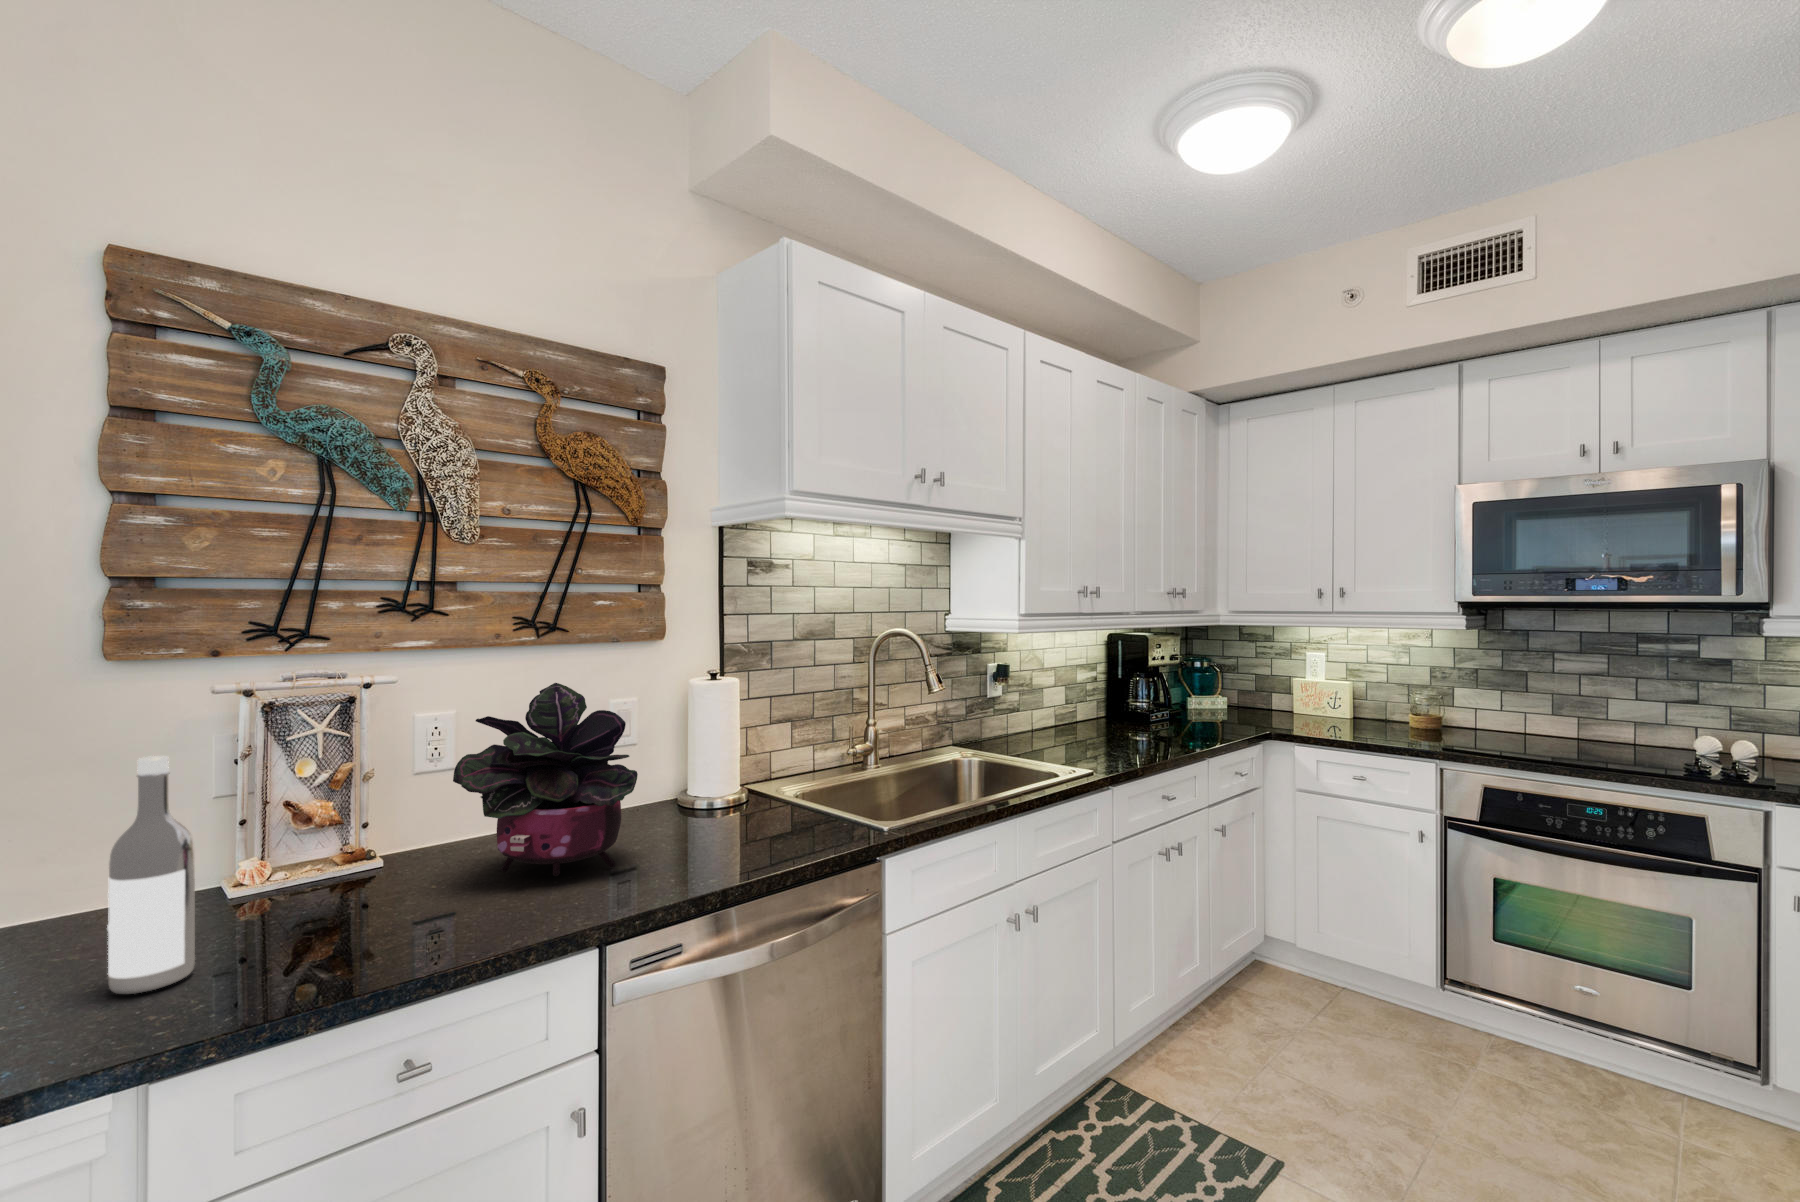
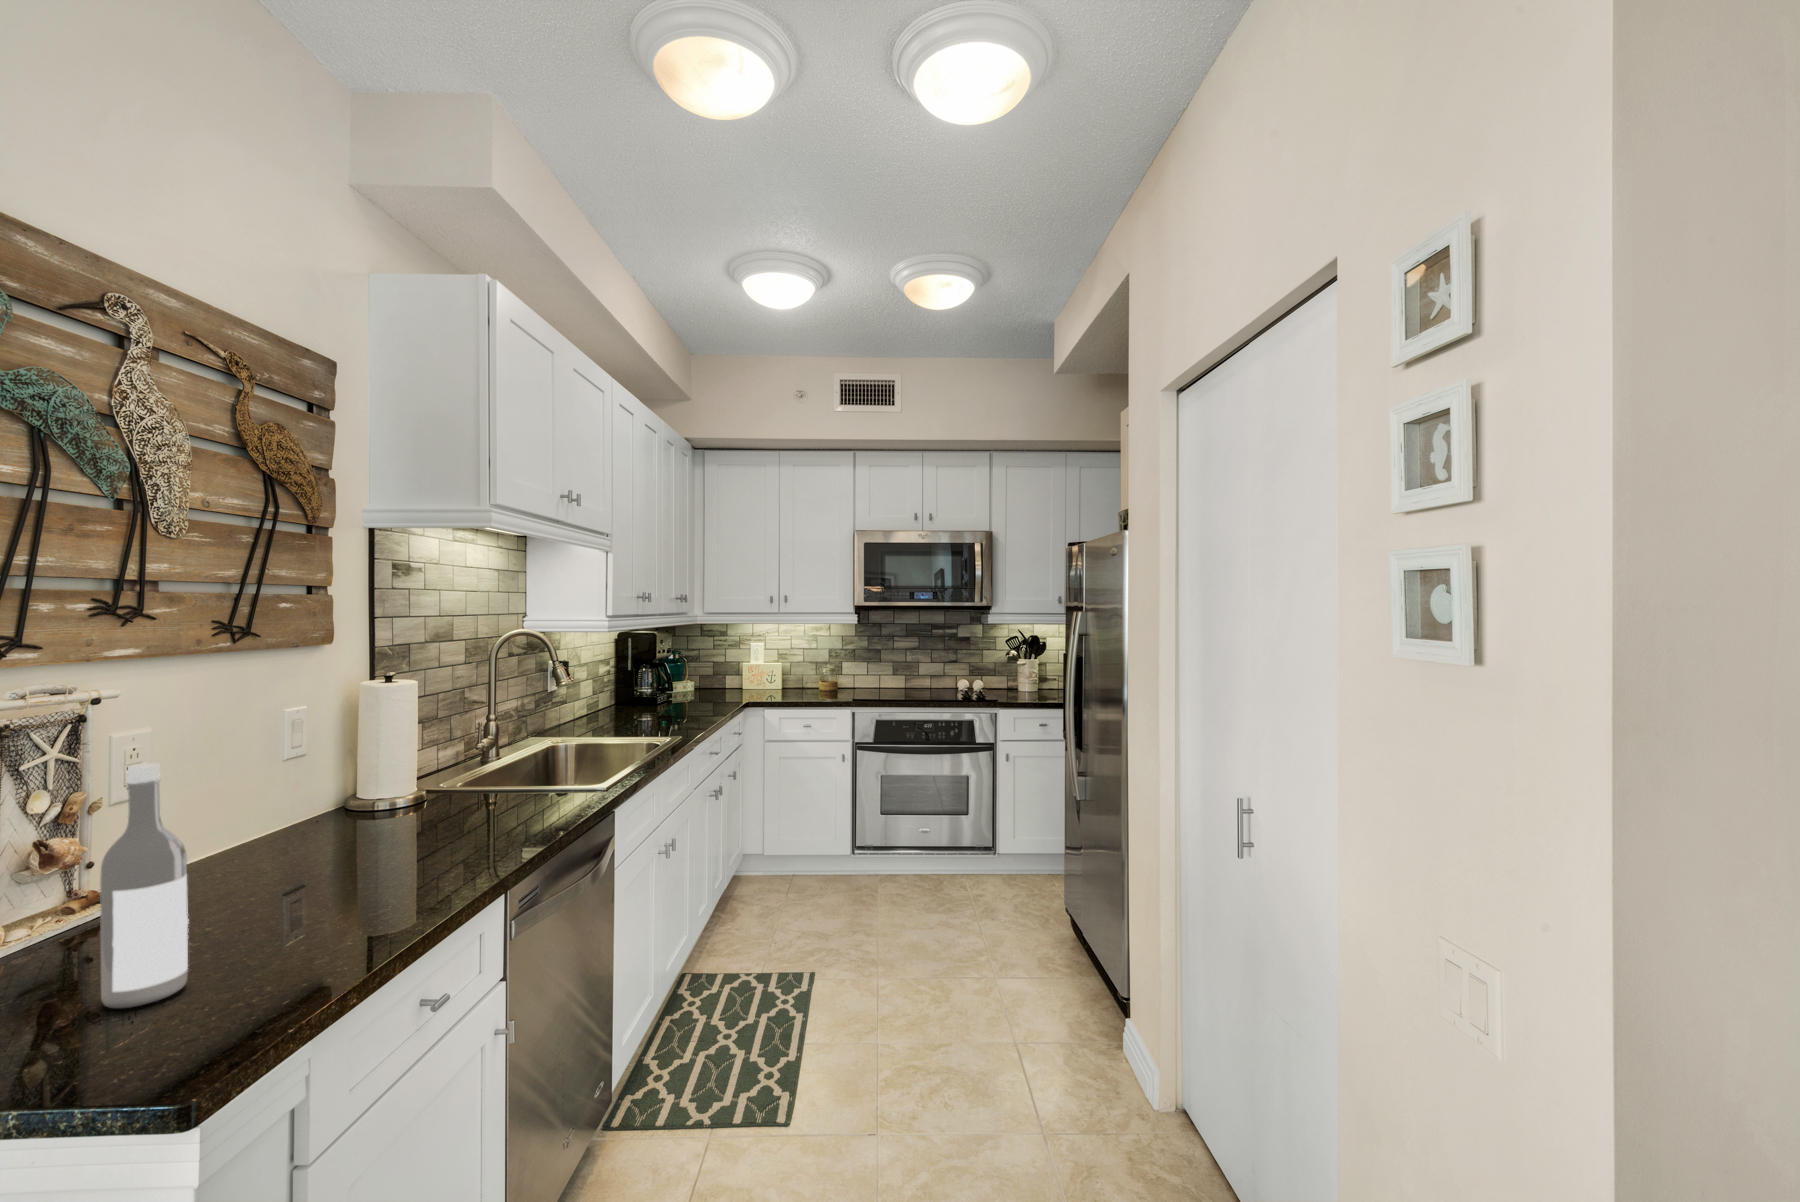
potted plant: present [453,683,638,876] -> none [255,685,449,873]

